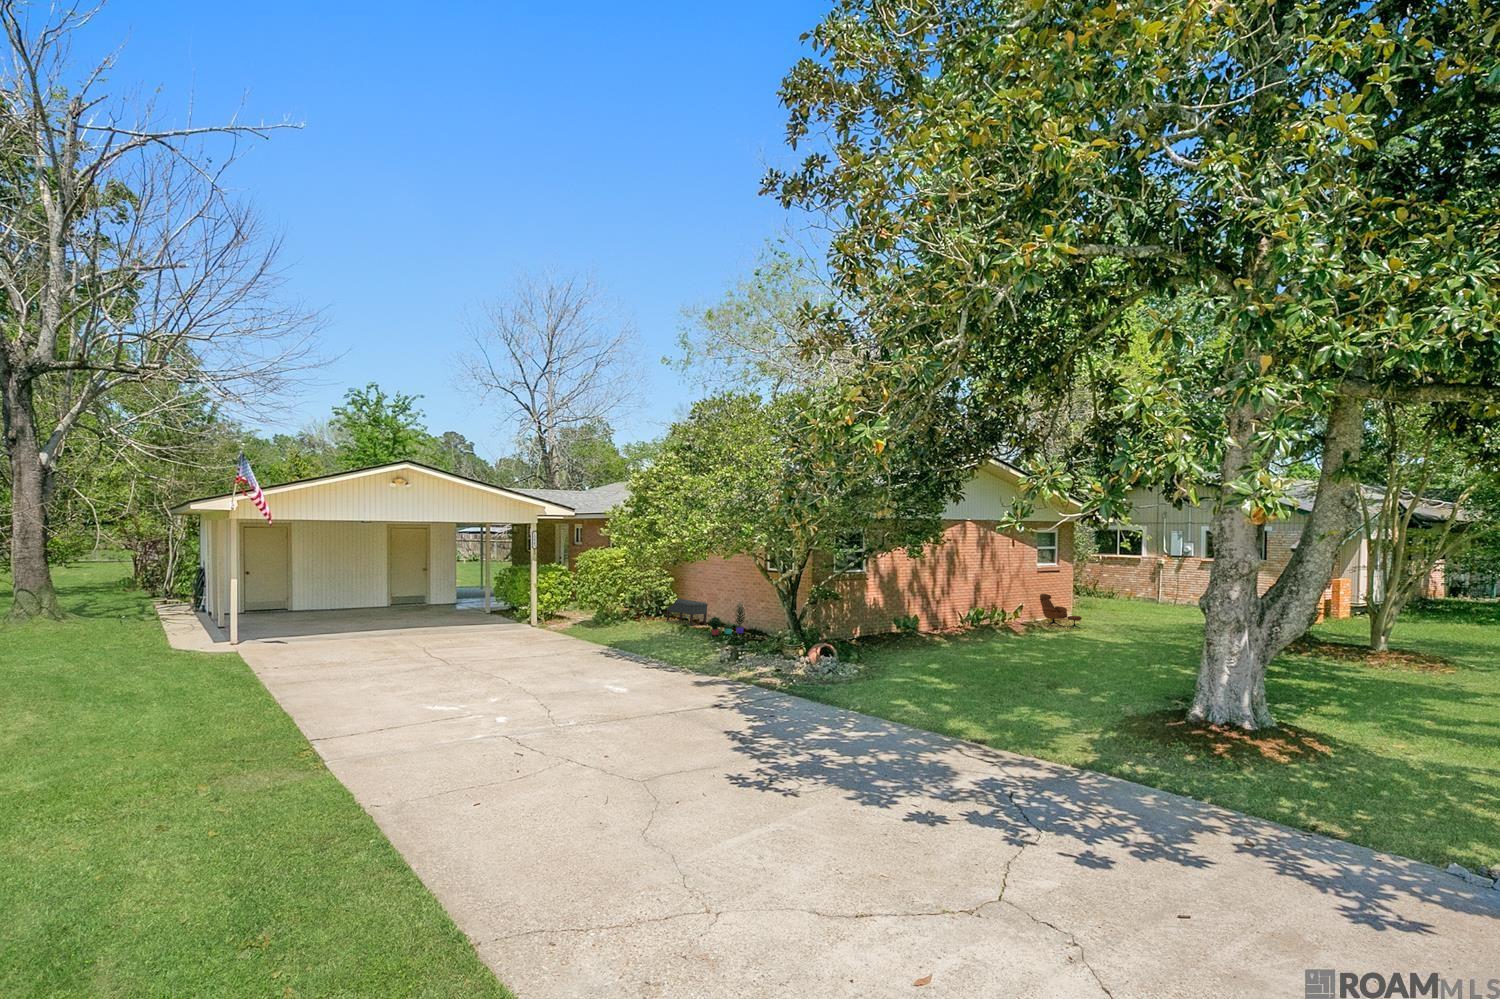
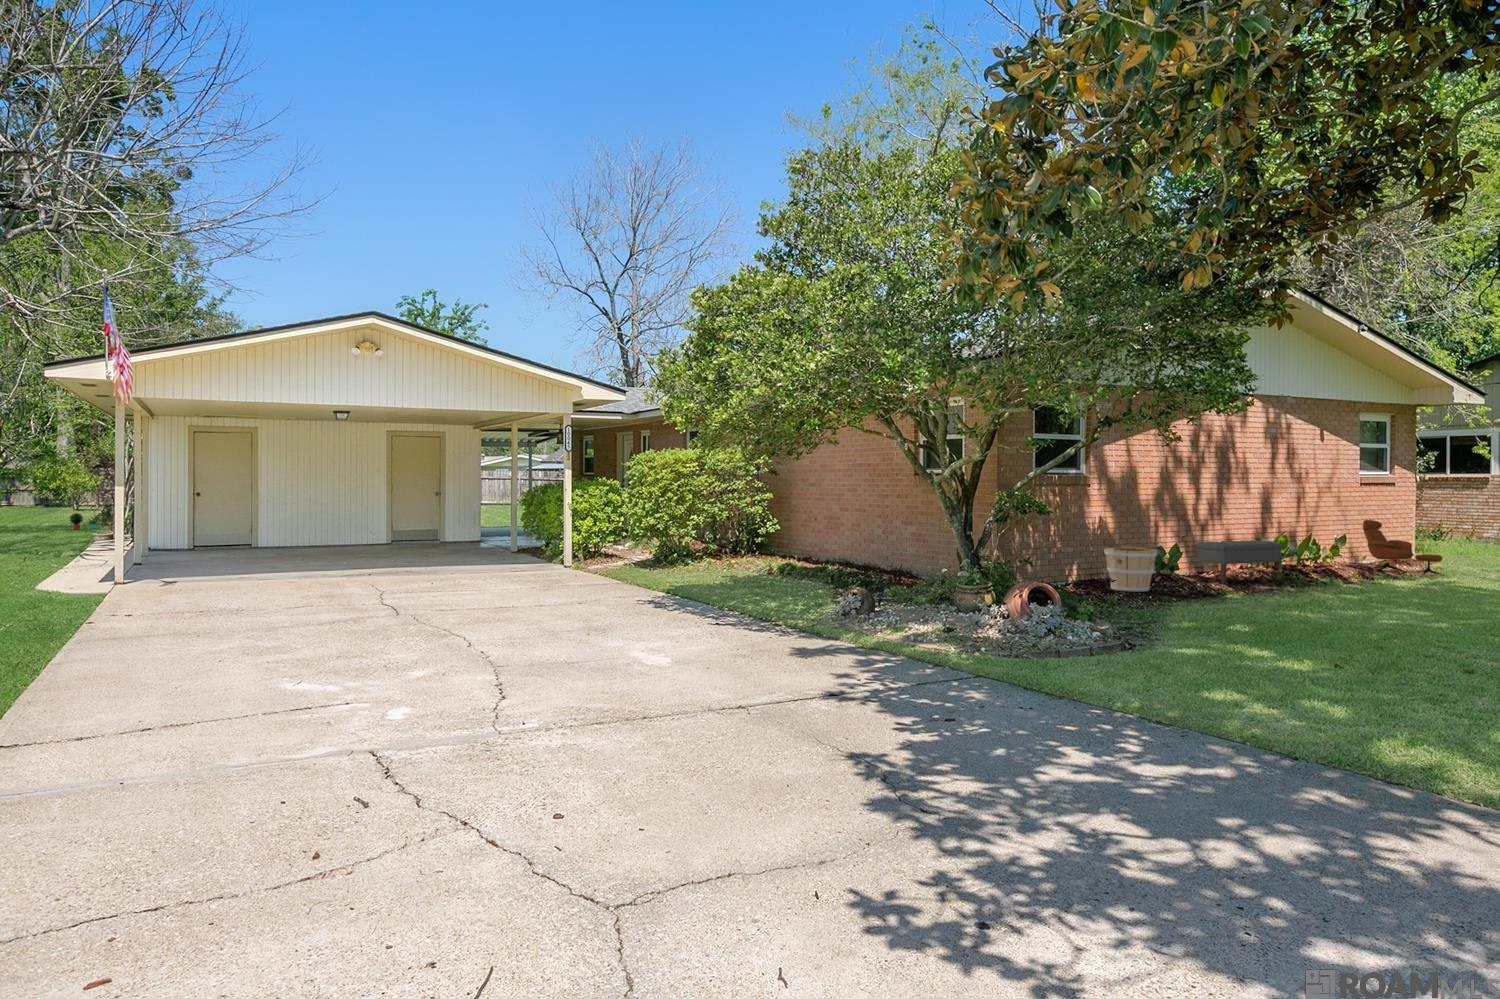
bench: present [666,599,708,626] -> present [1195,540,1282,584]
potted plant: present [709,603,745,635] -> present [70,501,114,530]
wooden bucket: none [878,616,908,644] -> present [1104,546,1158,592]

